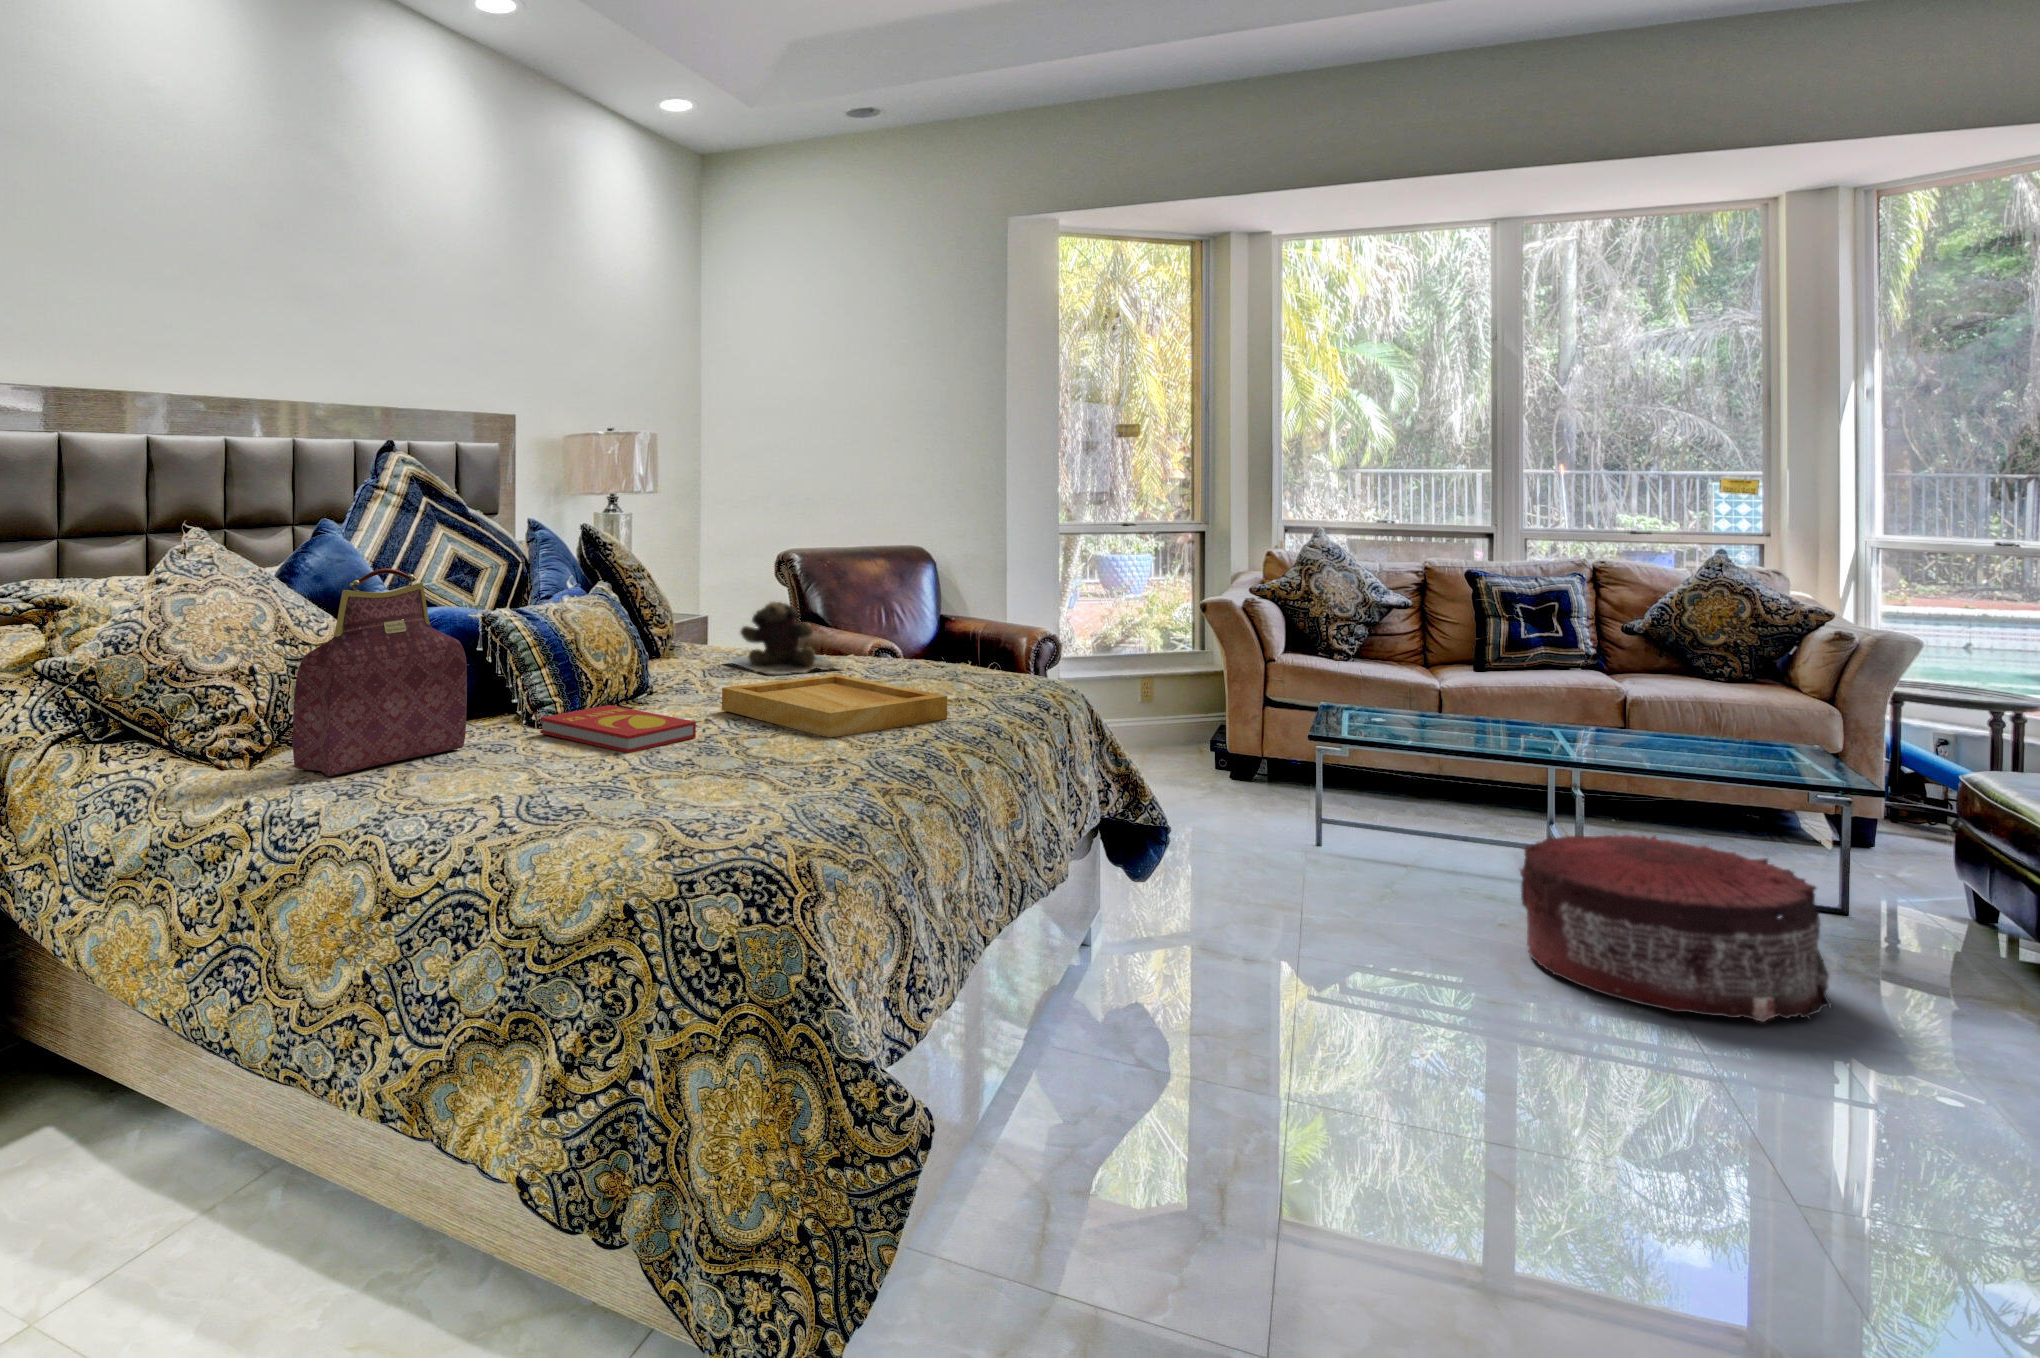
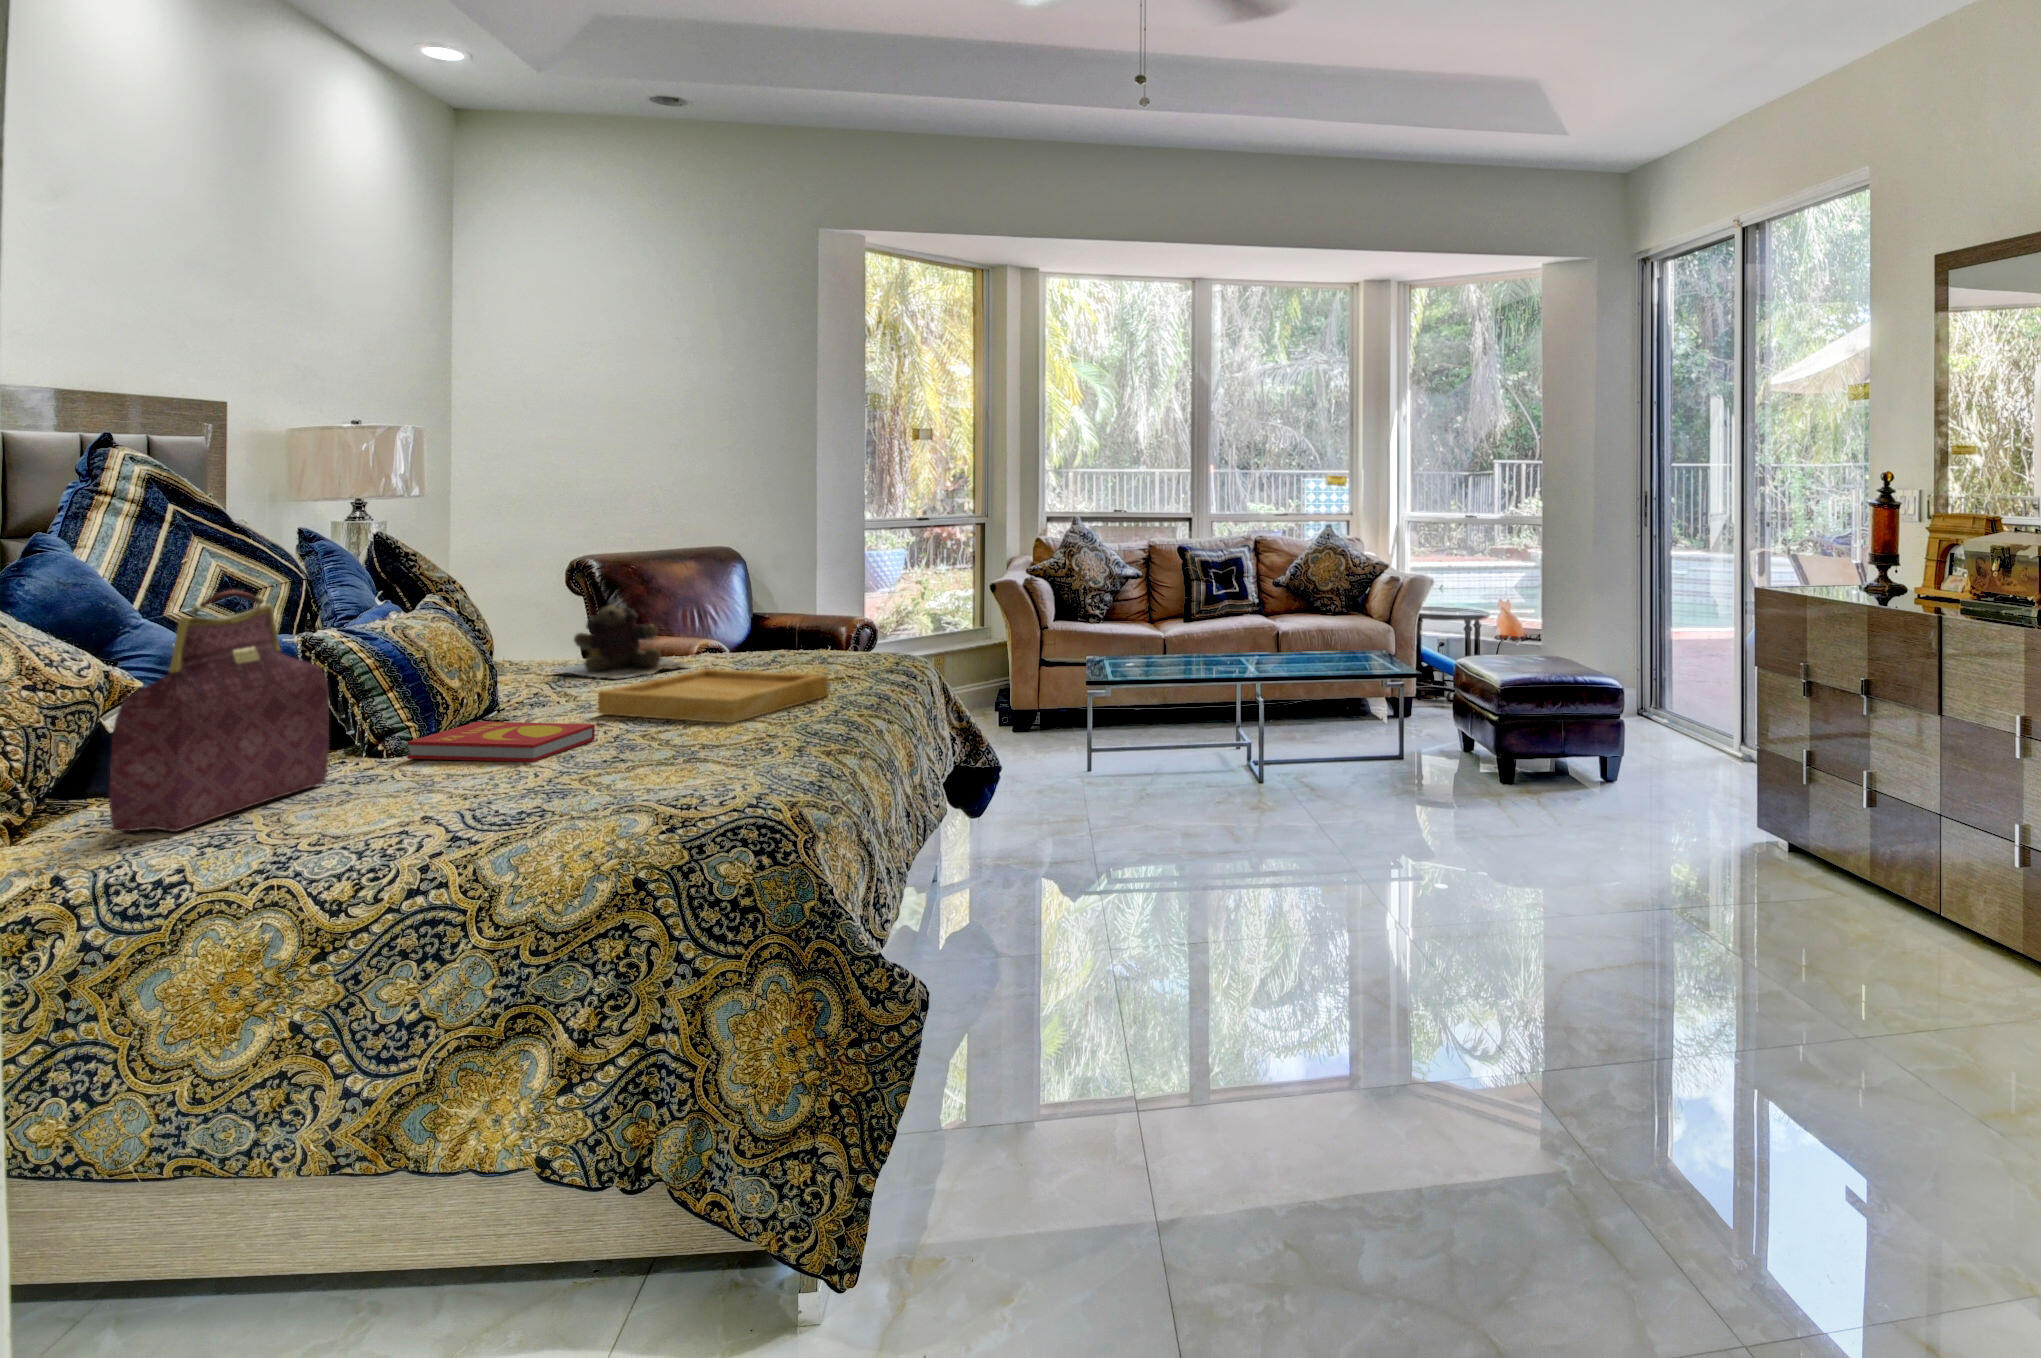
pouf: present [1520,835,1832,1022] -> none [1235,724,1409,841]

